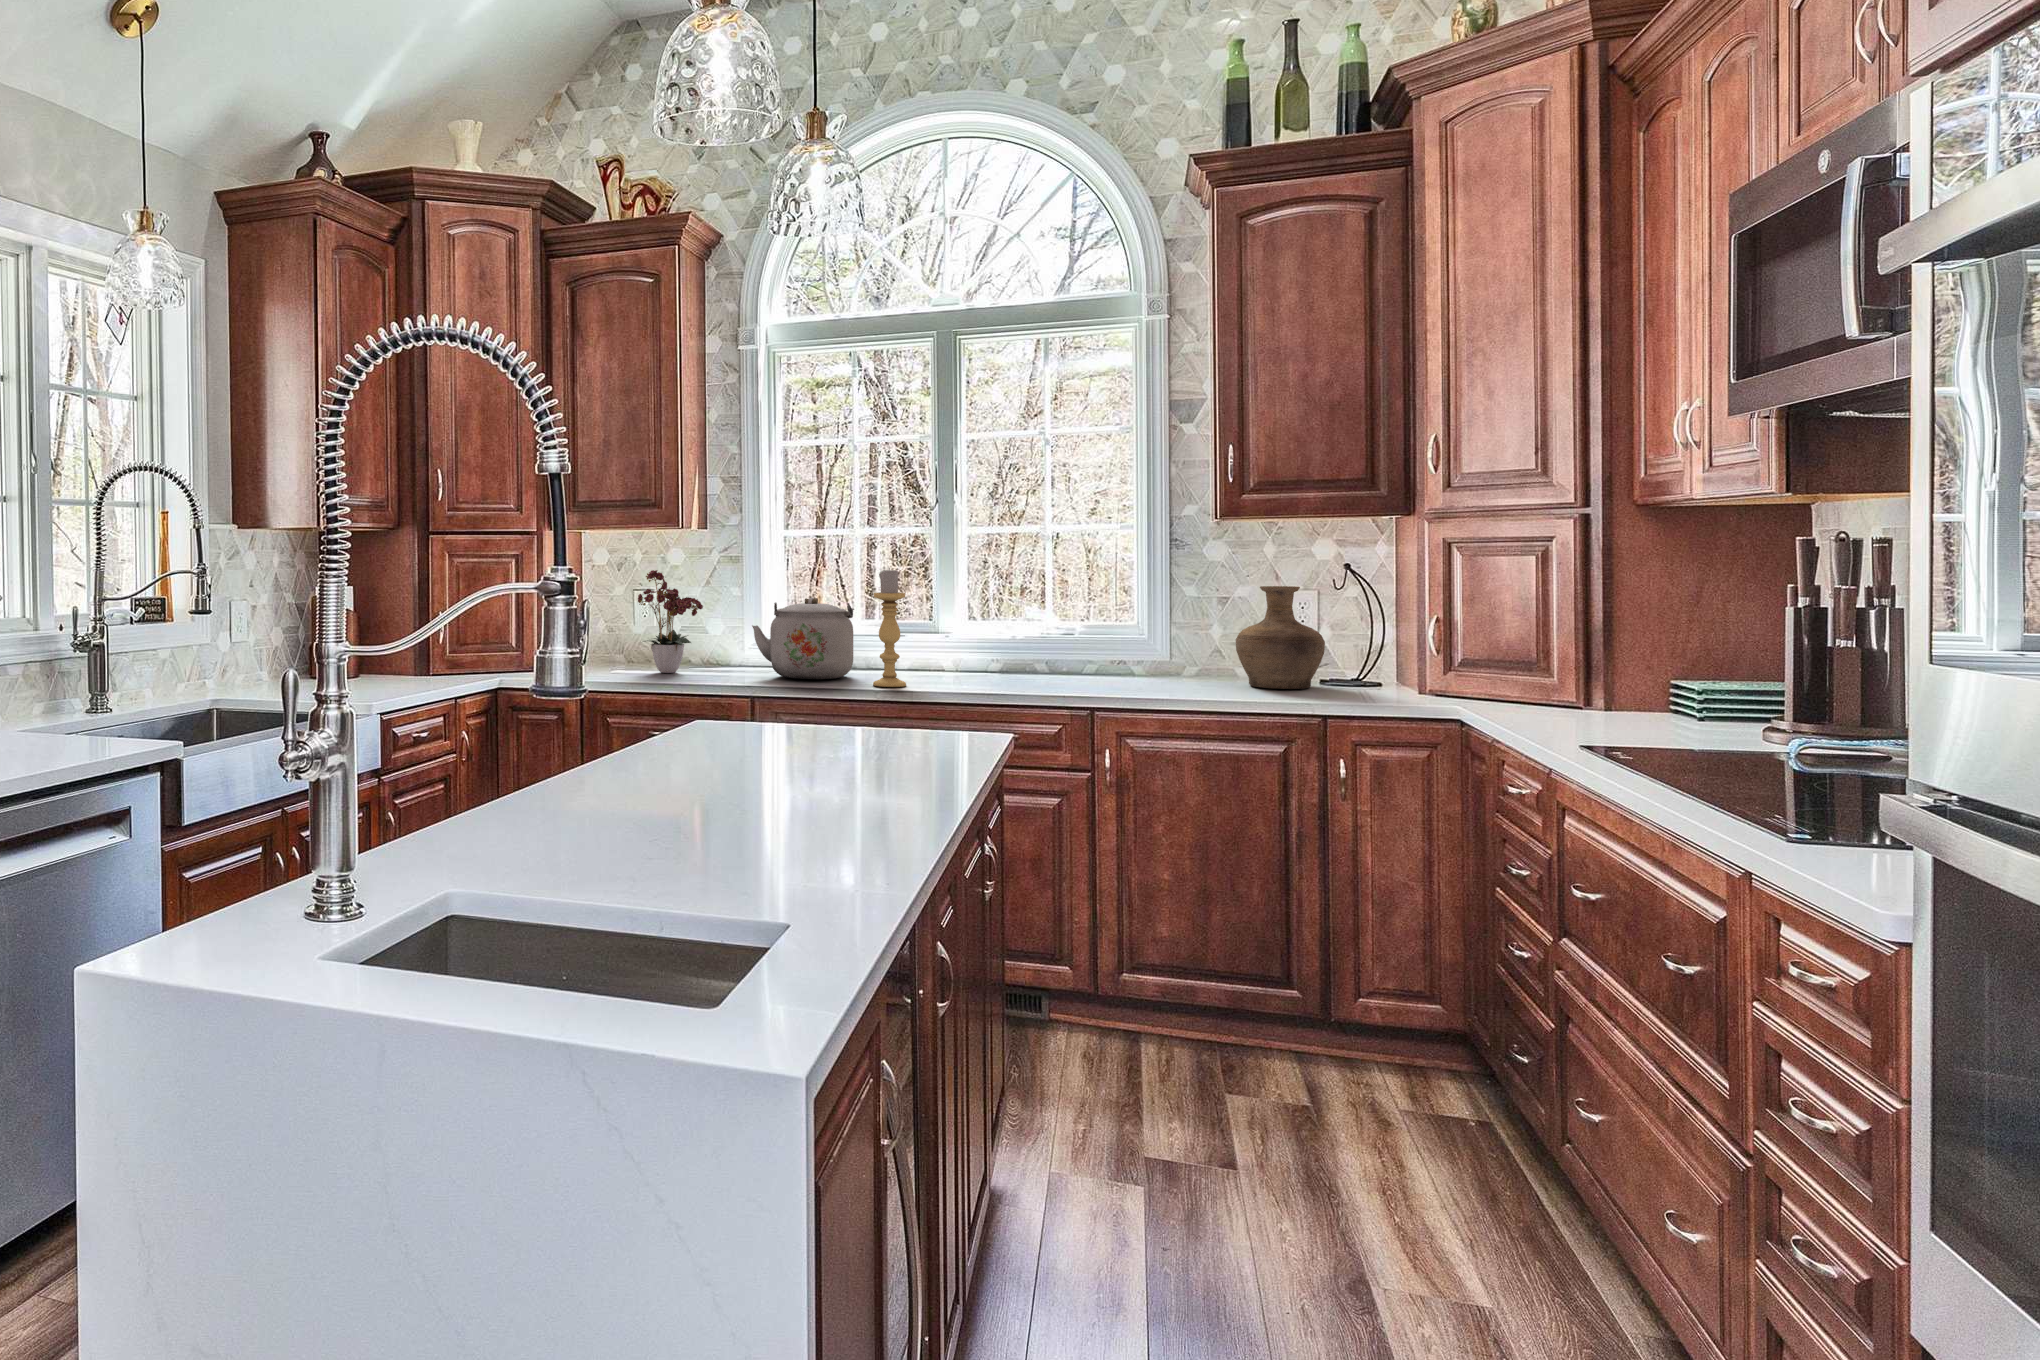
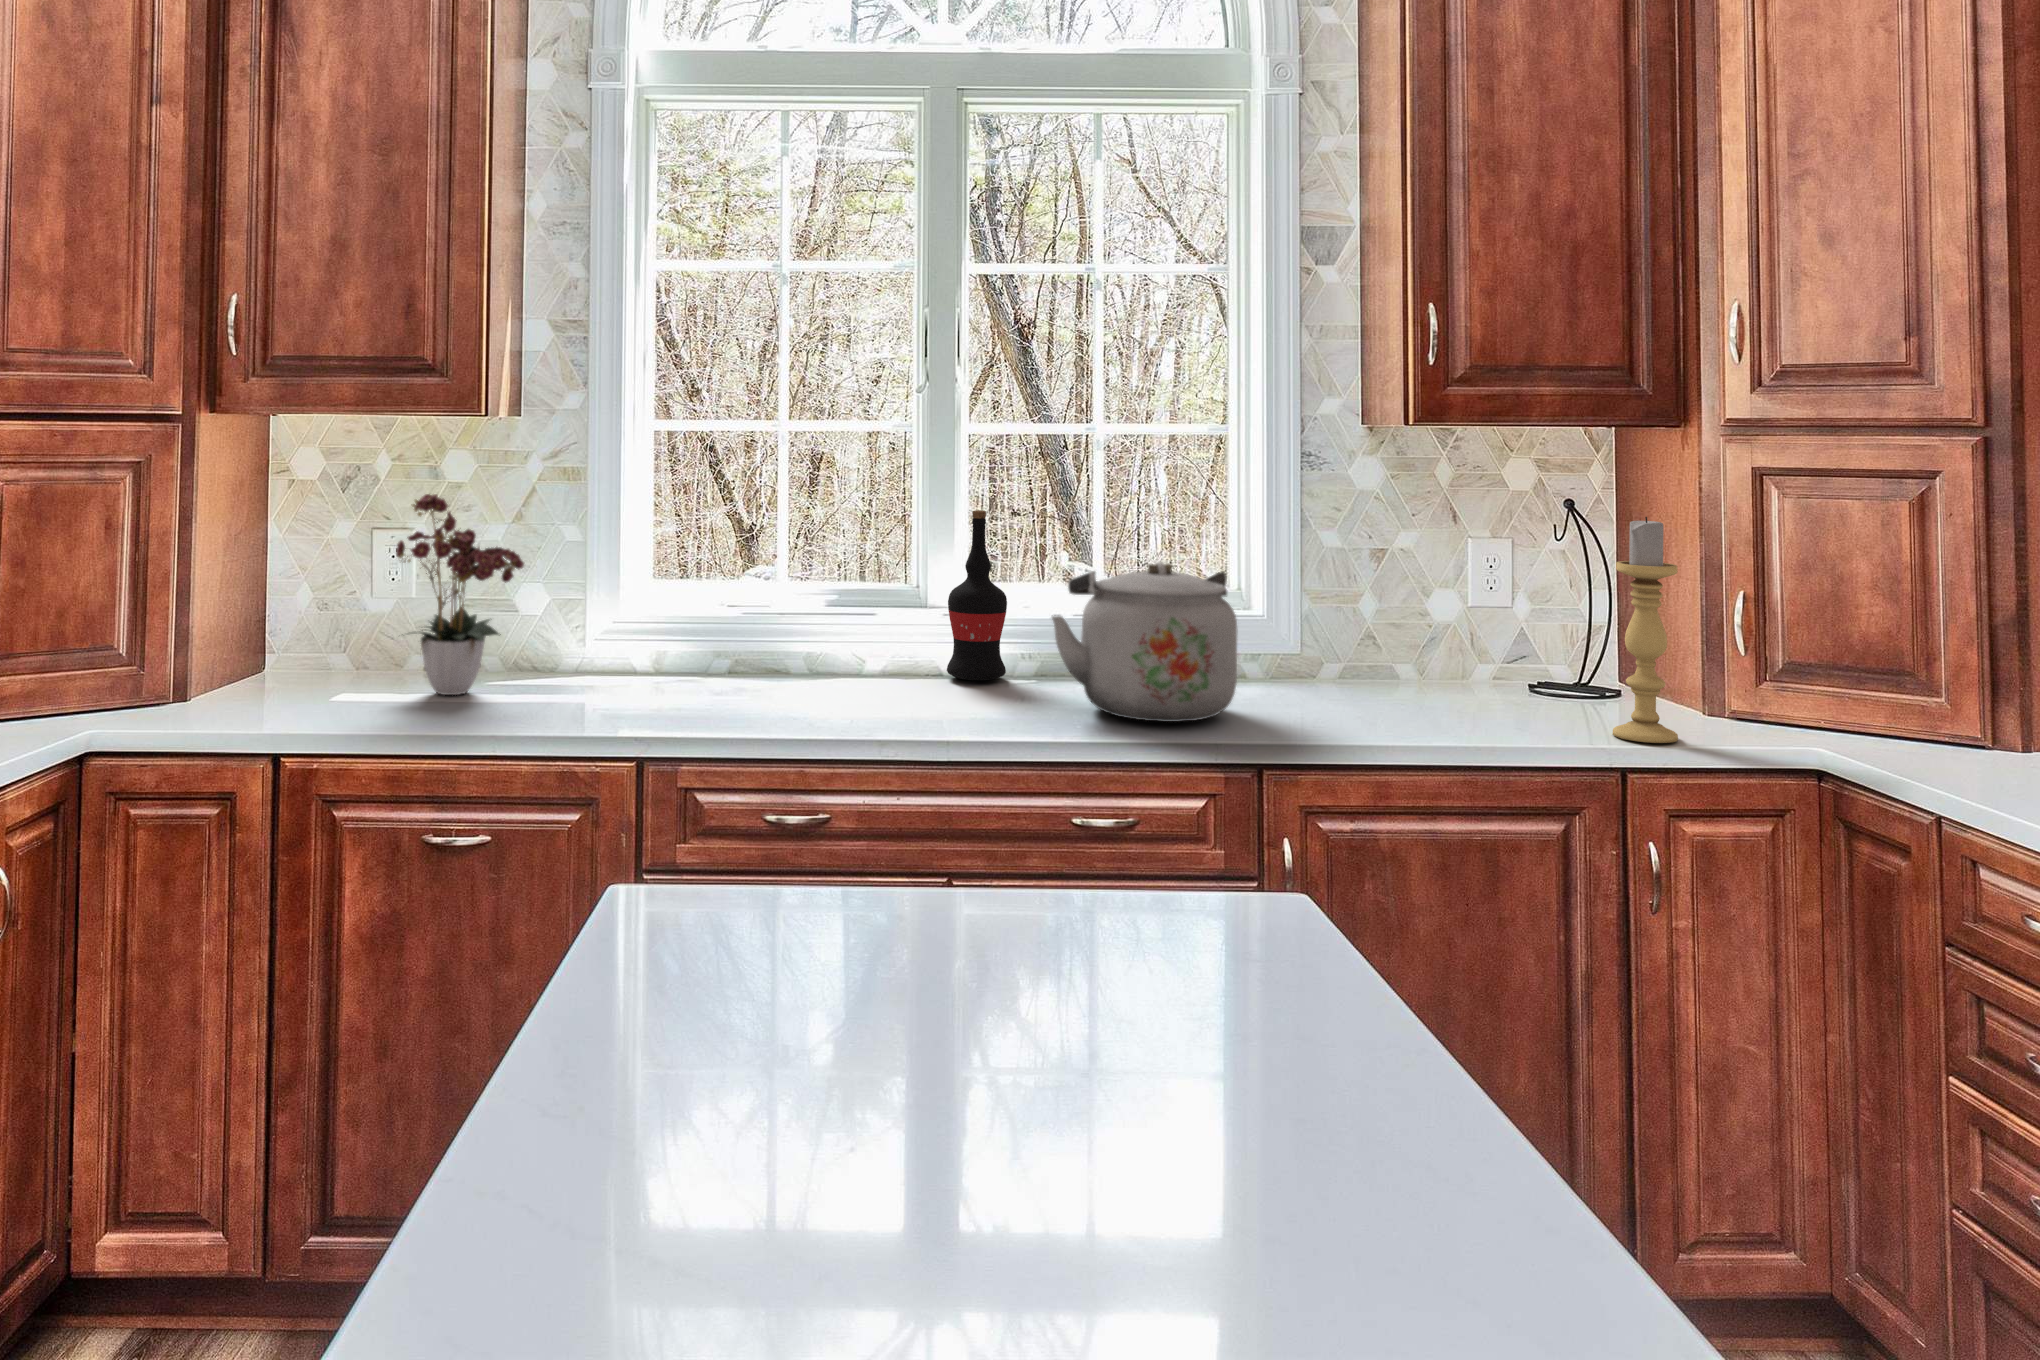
candle holder: present [873,568,906,687] -> present [1613,517,1678,743]
wine bottle: none [941,577,976,673] -> present [947,510,1007,680]
vase: present [1236,586,1325,689] -> none [1425,536,1561,709]
kettle: present [752,597,853,679] -> present [1052,562,1237,722]

